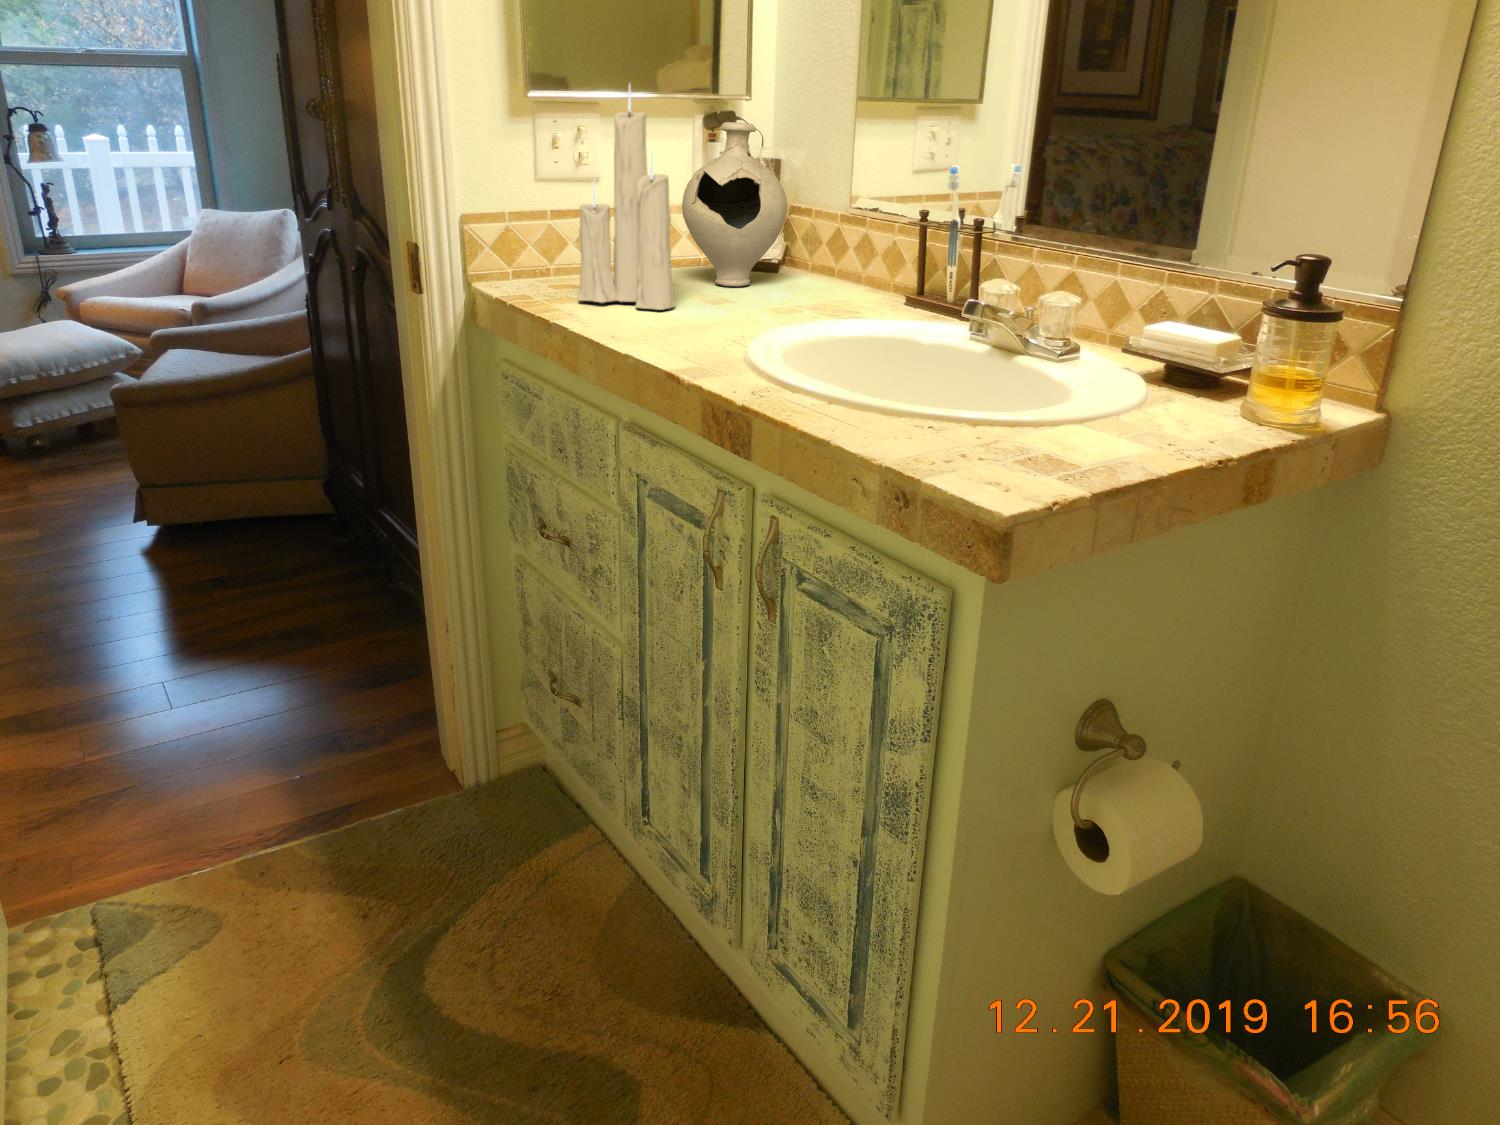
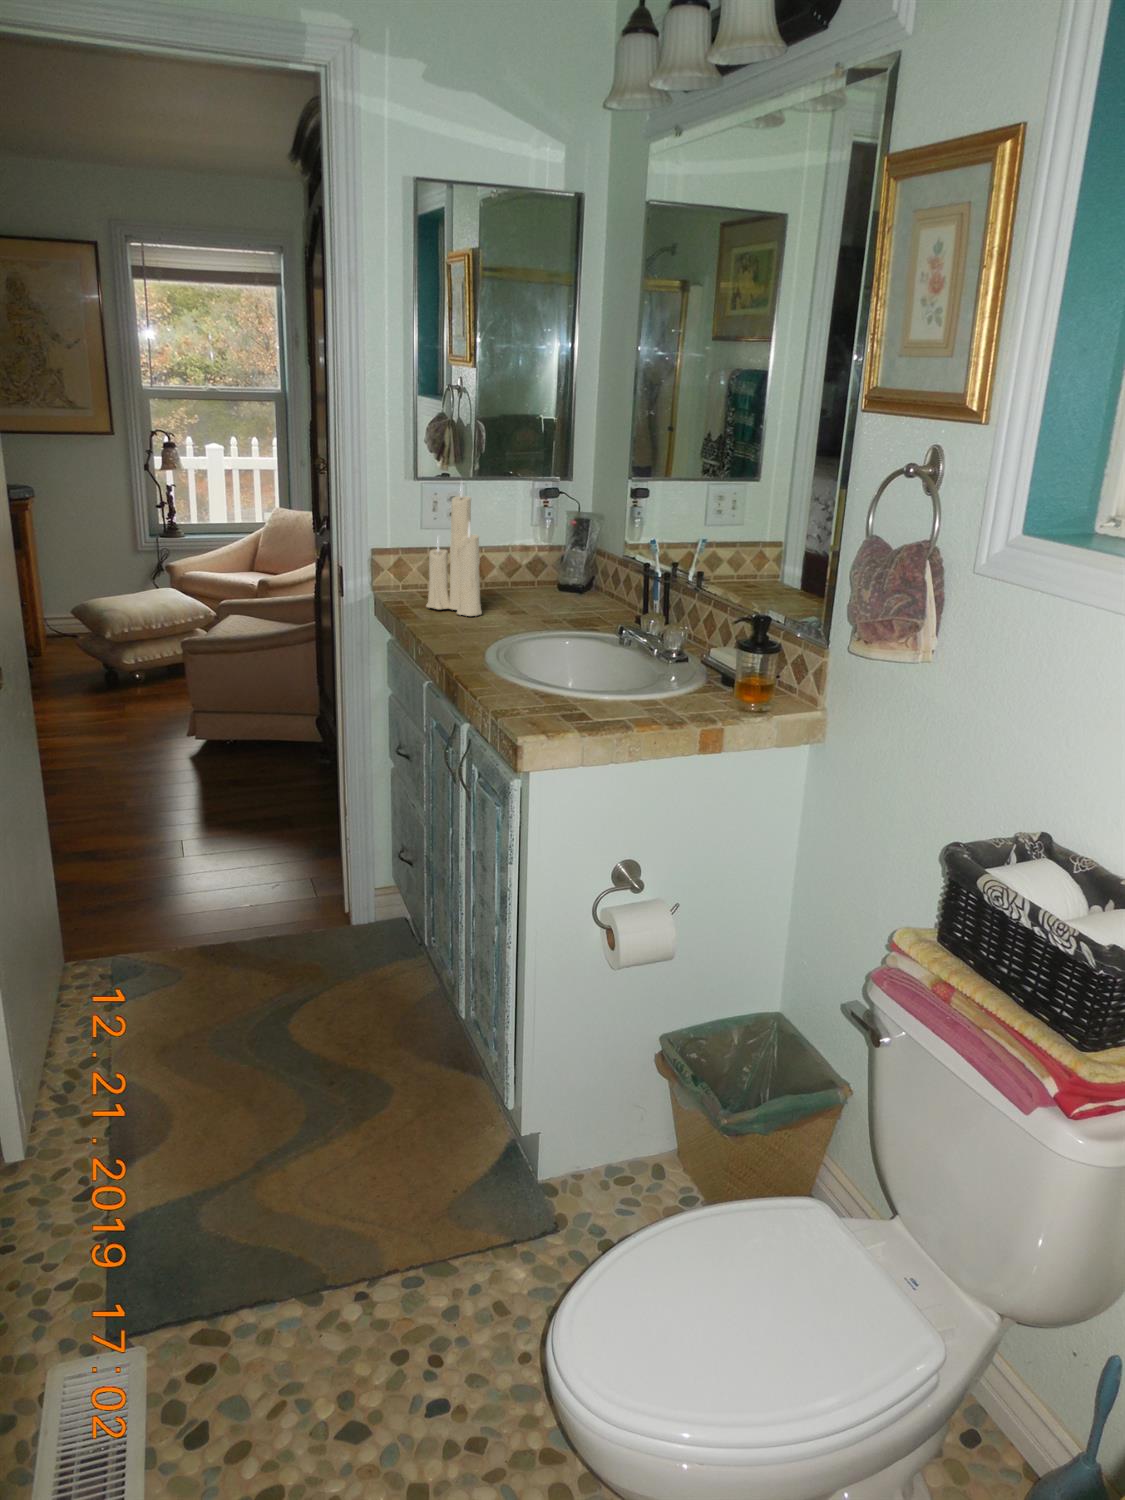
decorative vase: present [682,122,787,286] -> none [507,500,575,602]

